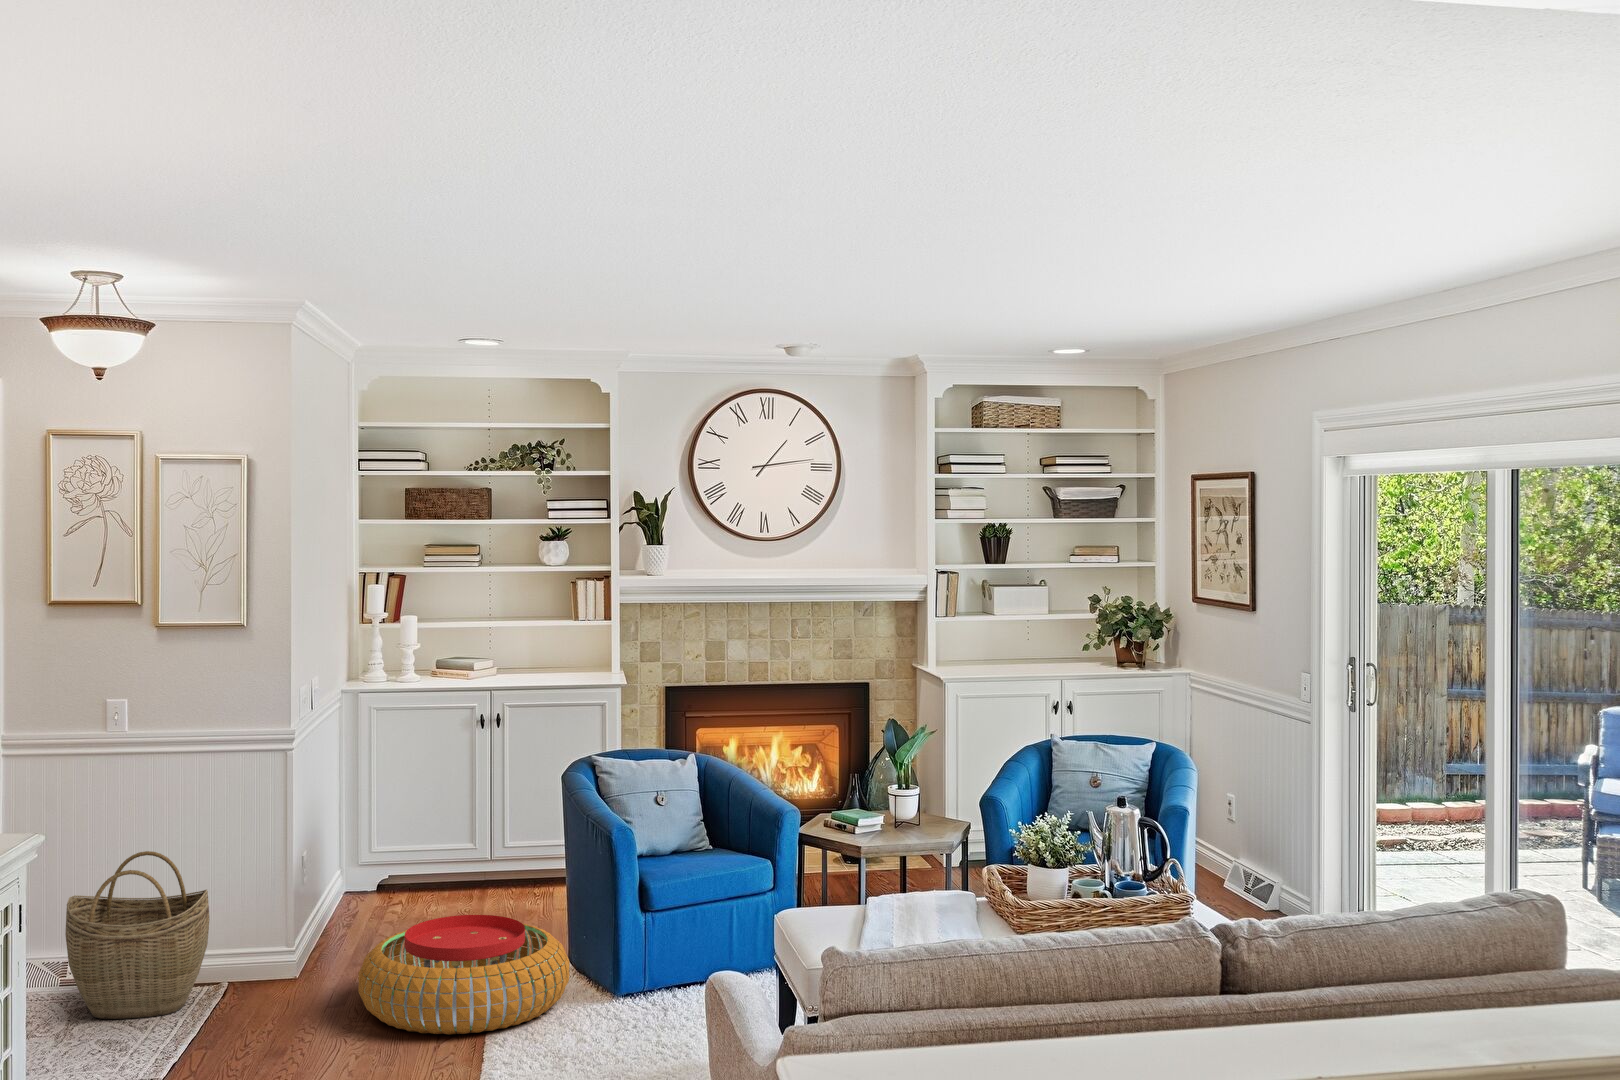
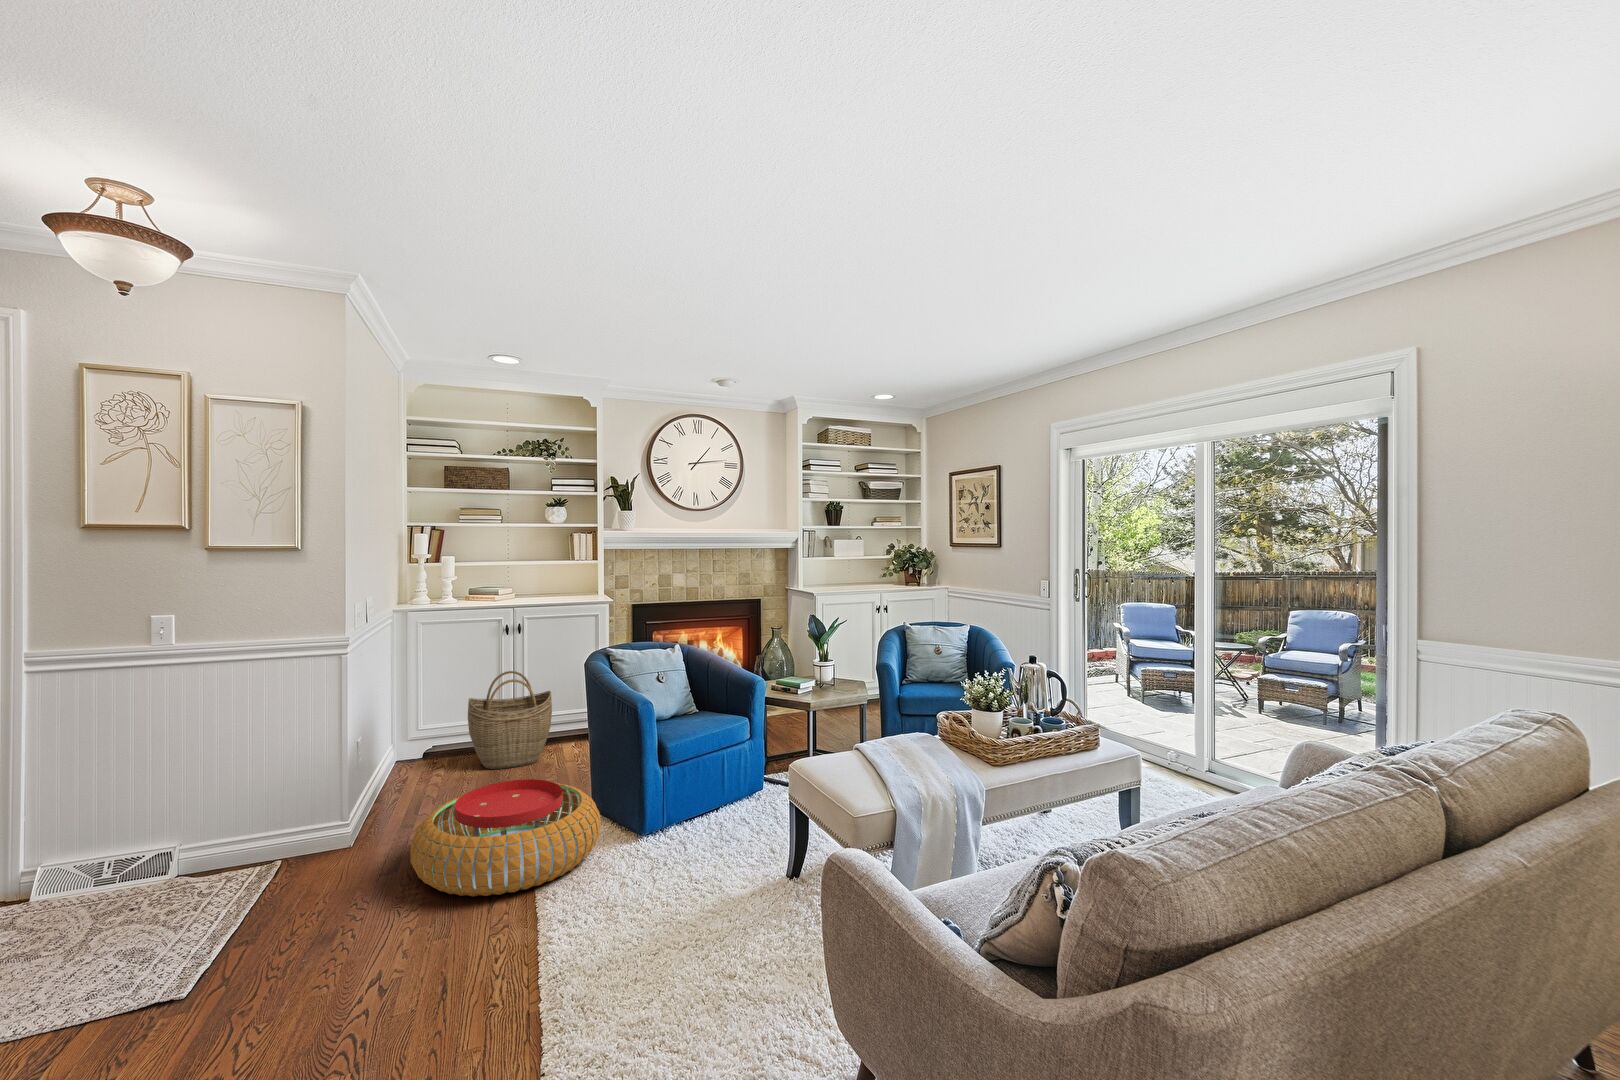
woven basket: present [65,851,210,1019] -> present [468,671,552,769]

